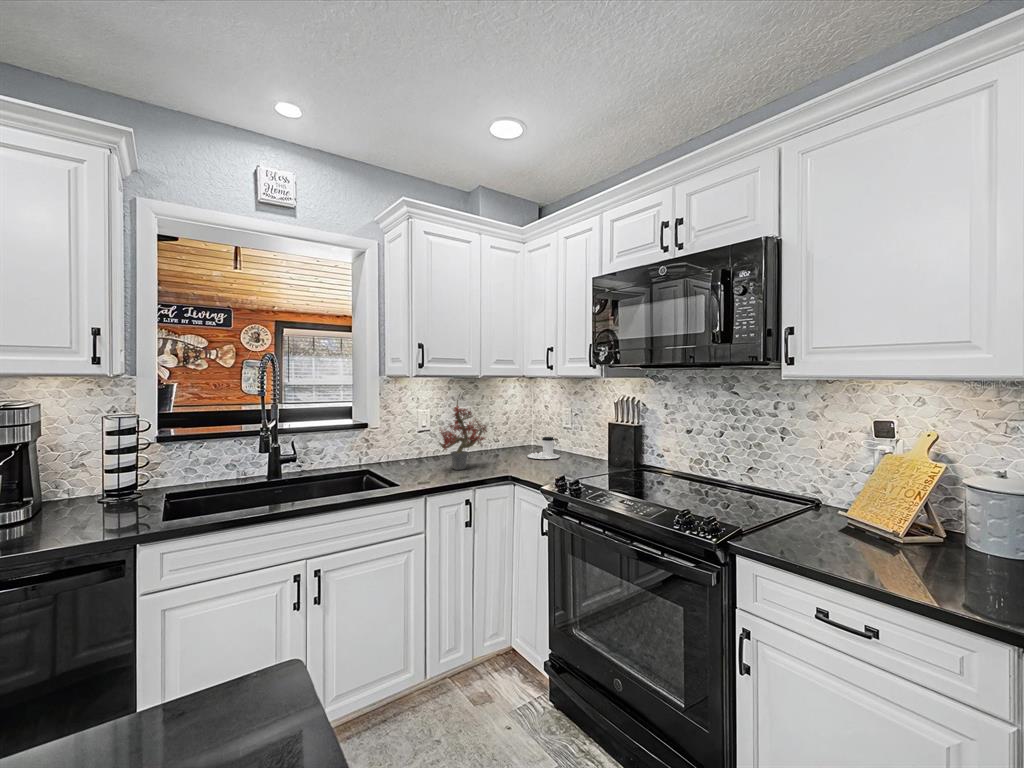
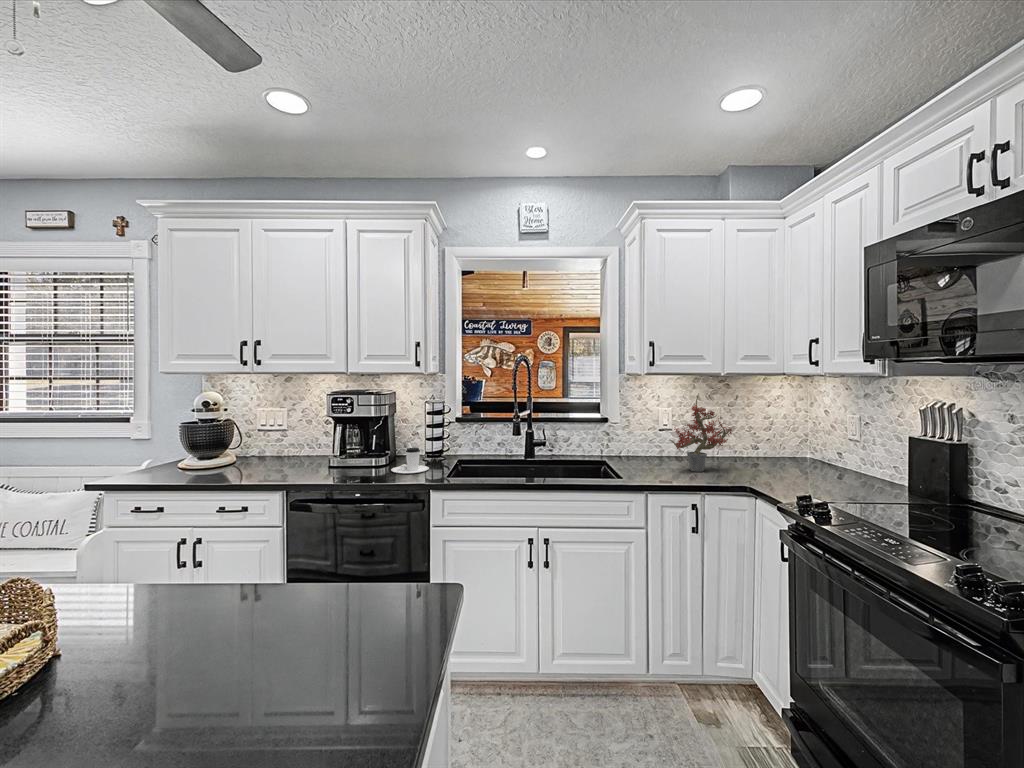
coffee cup: present [527,437,560,459] -> present [391,448,429,474]

